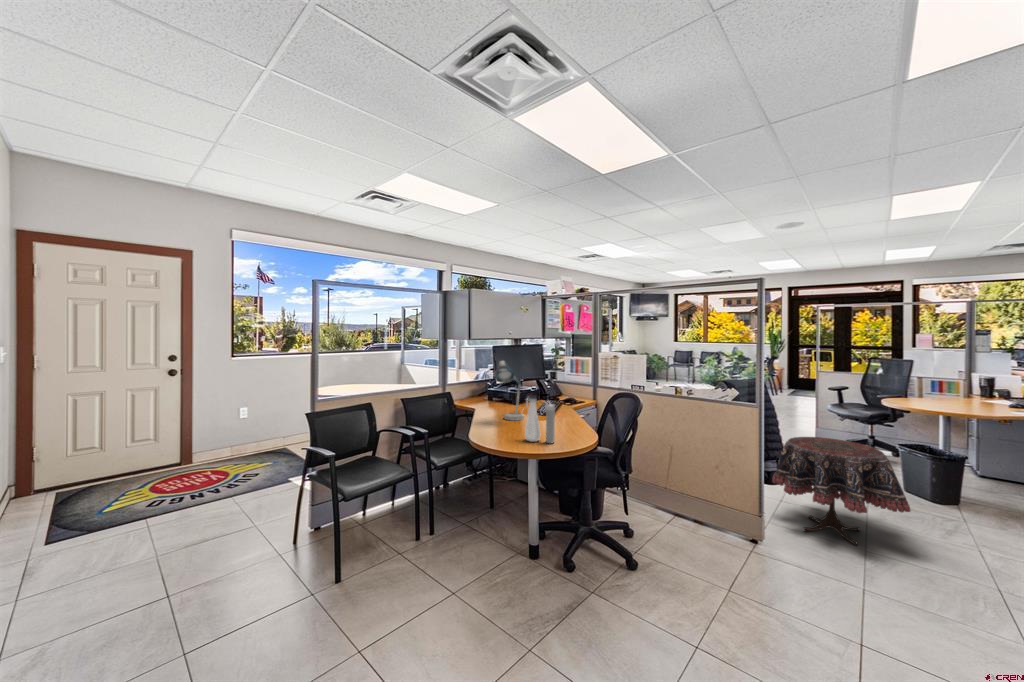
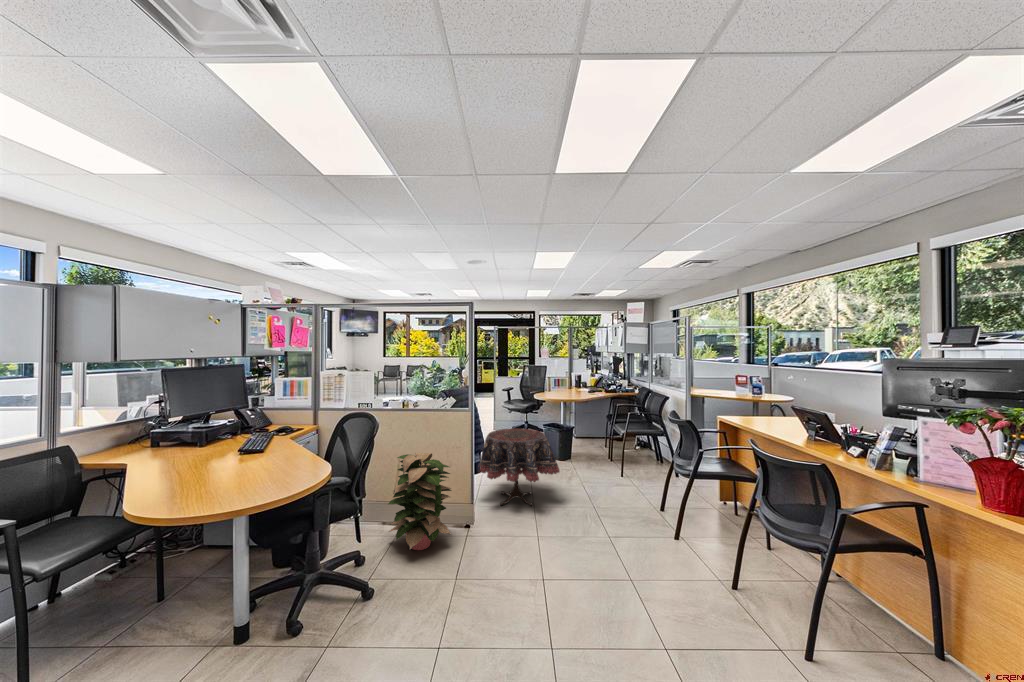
desk lamp: present [496,361,524,421] -> none [176,389,221,469]
water bottle: present [522,395,555,443] -> none [224,431,277,492]
decorative plant: none [656,442,730,545] -> present [388,453,452,550]

